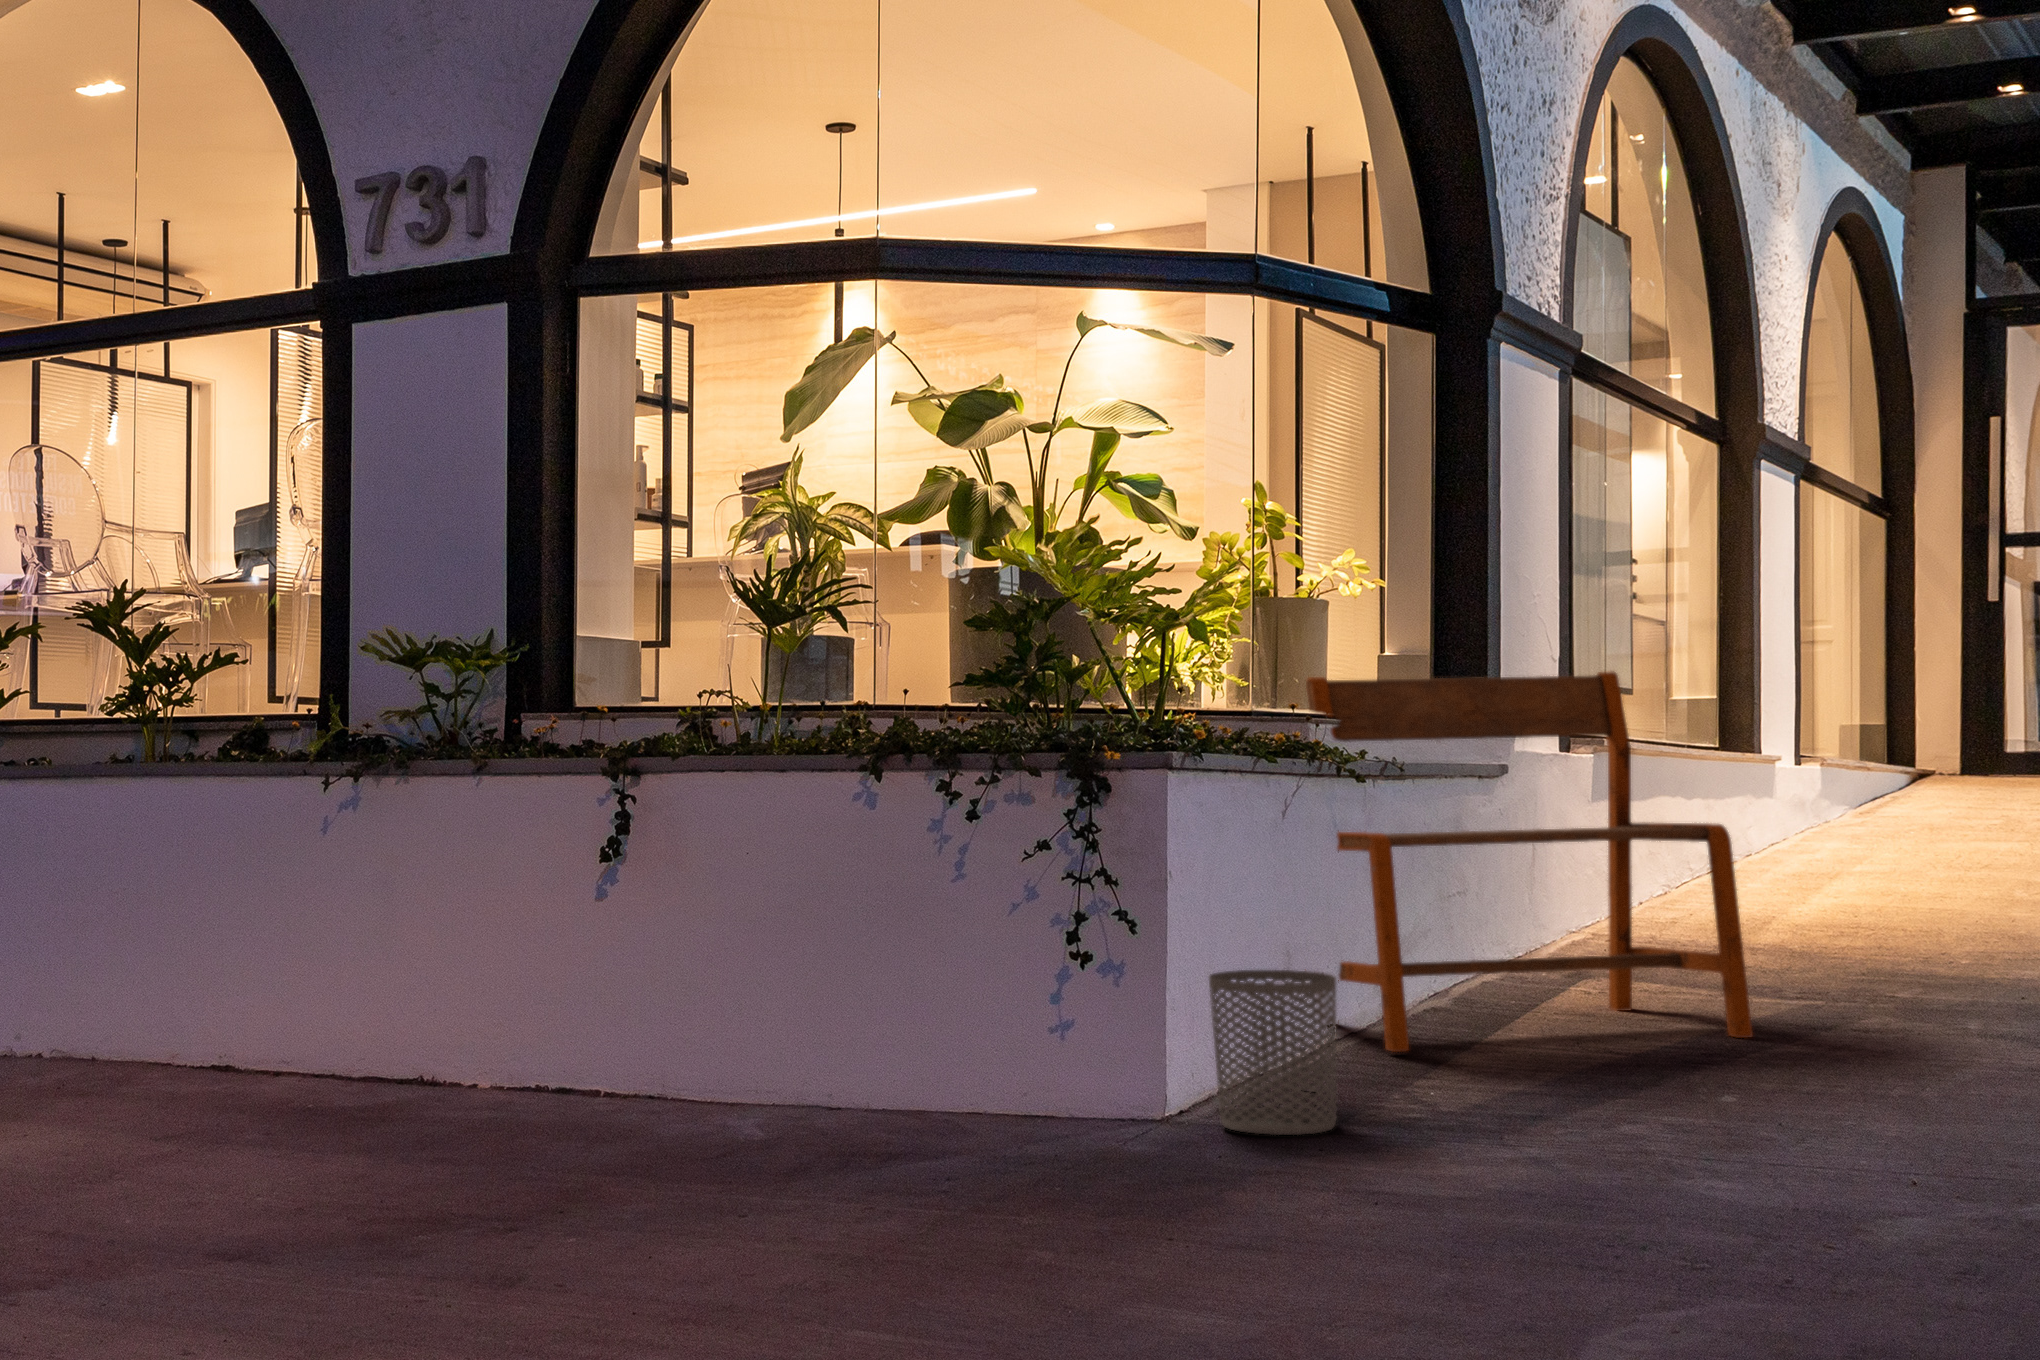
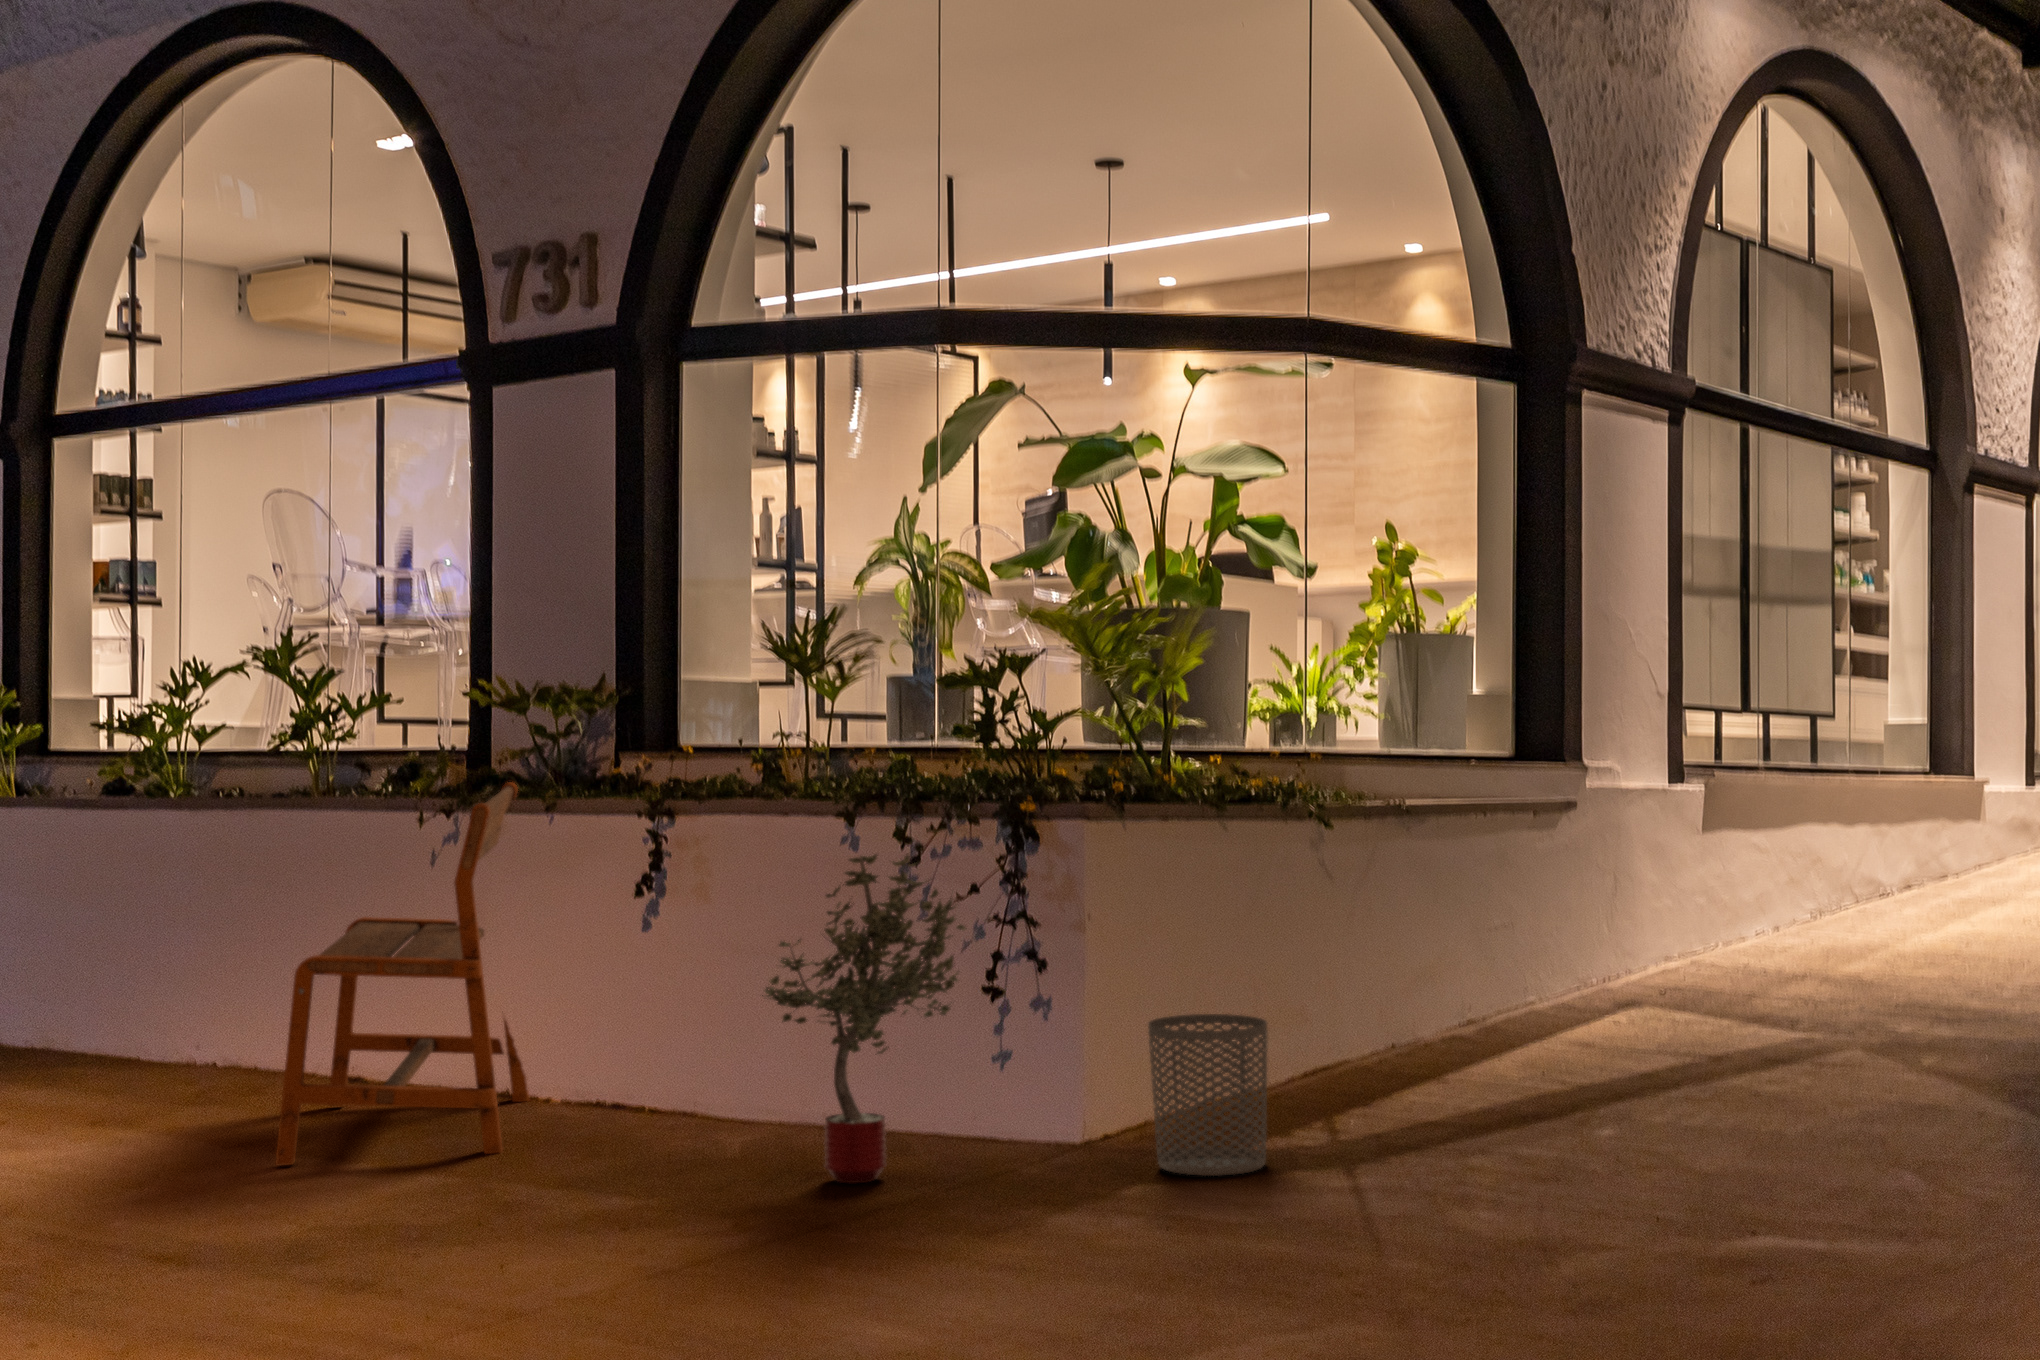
bench: present [1305,671,1753,1052] -> present [276,782,530,1166]
potted tree: none [784,799,1024,1147] -> present [762,854,966,1183]

